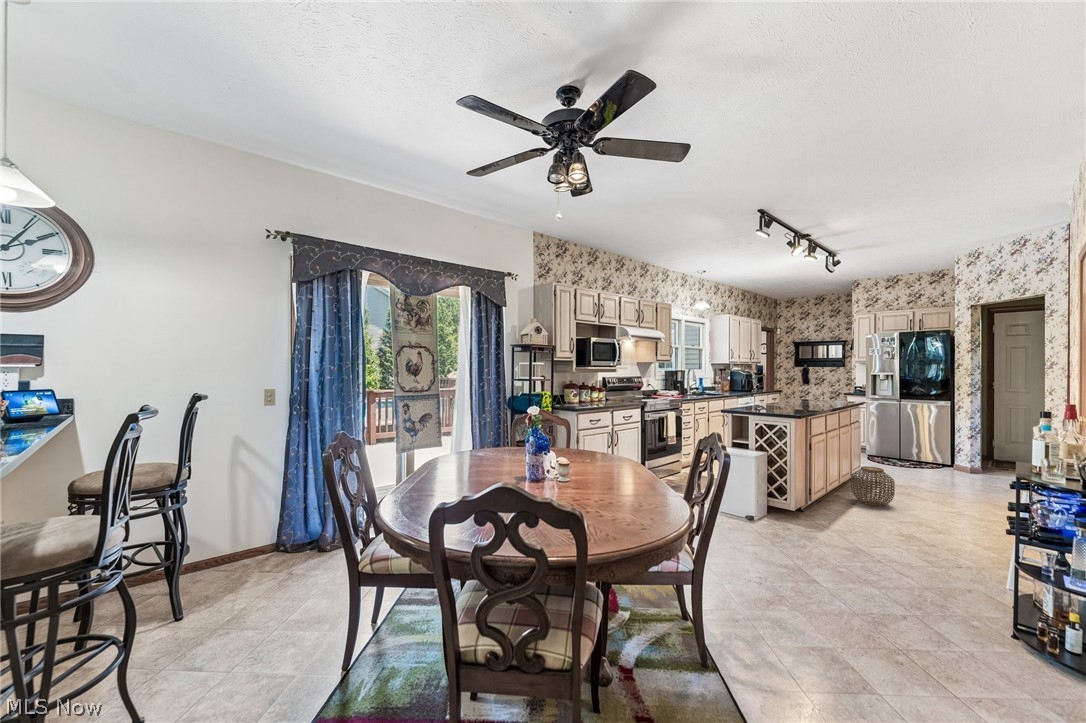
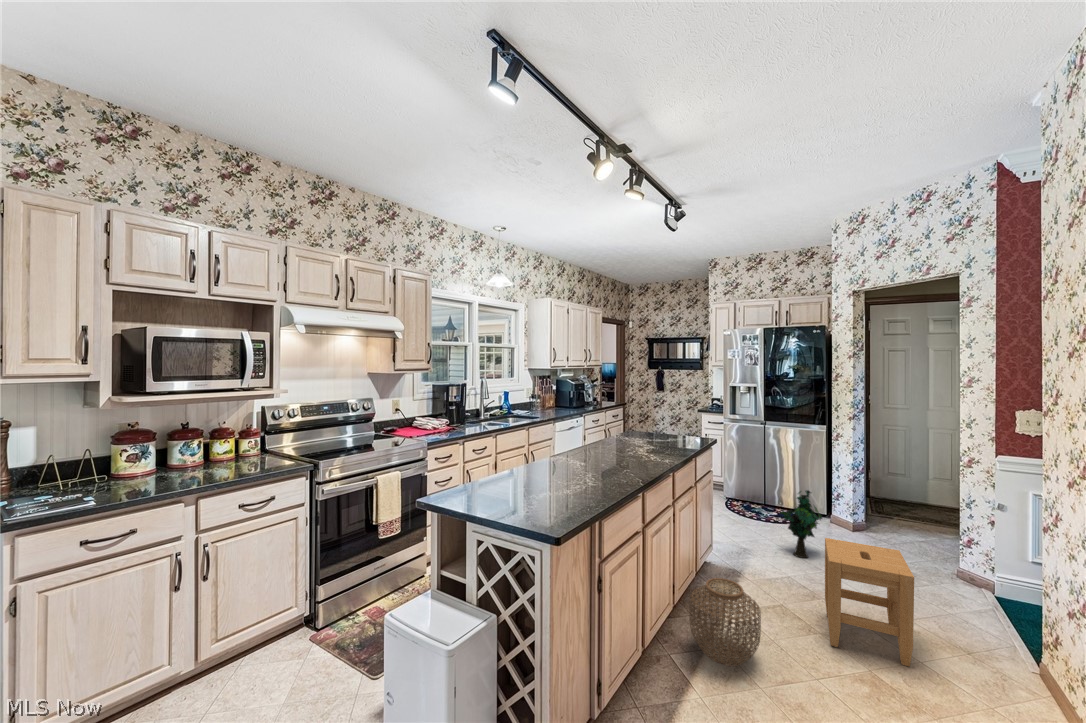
decorative plant: none [911,439,944,482] -> present [780,490,822,558]
stool: none [938,454,991,515] -> present [825,538,914,667]

